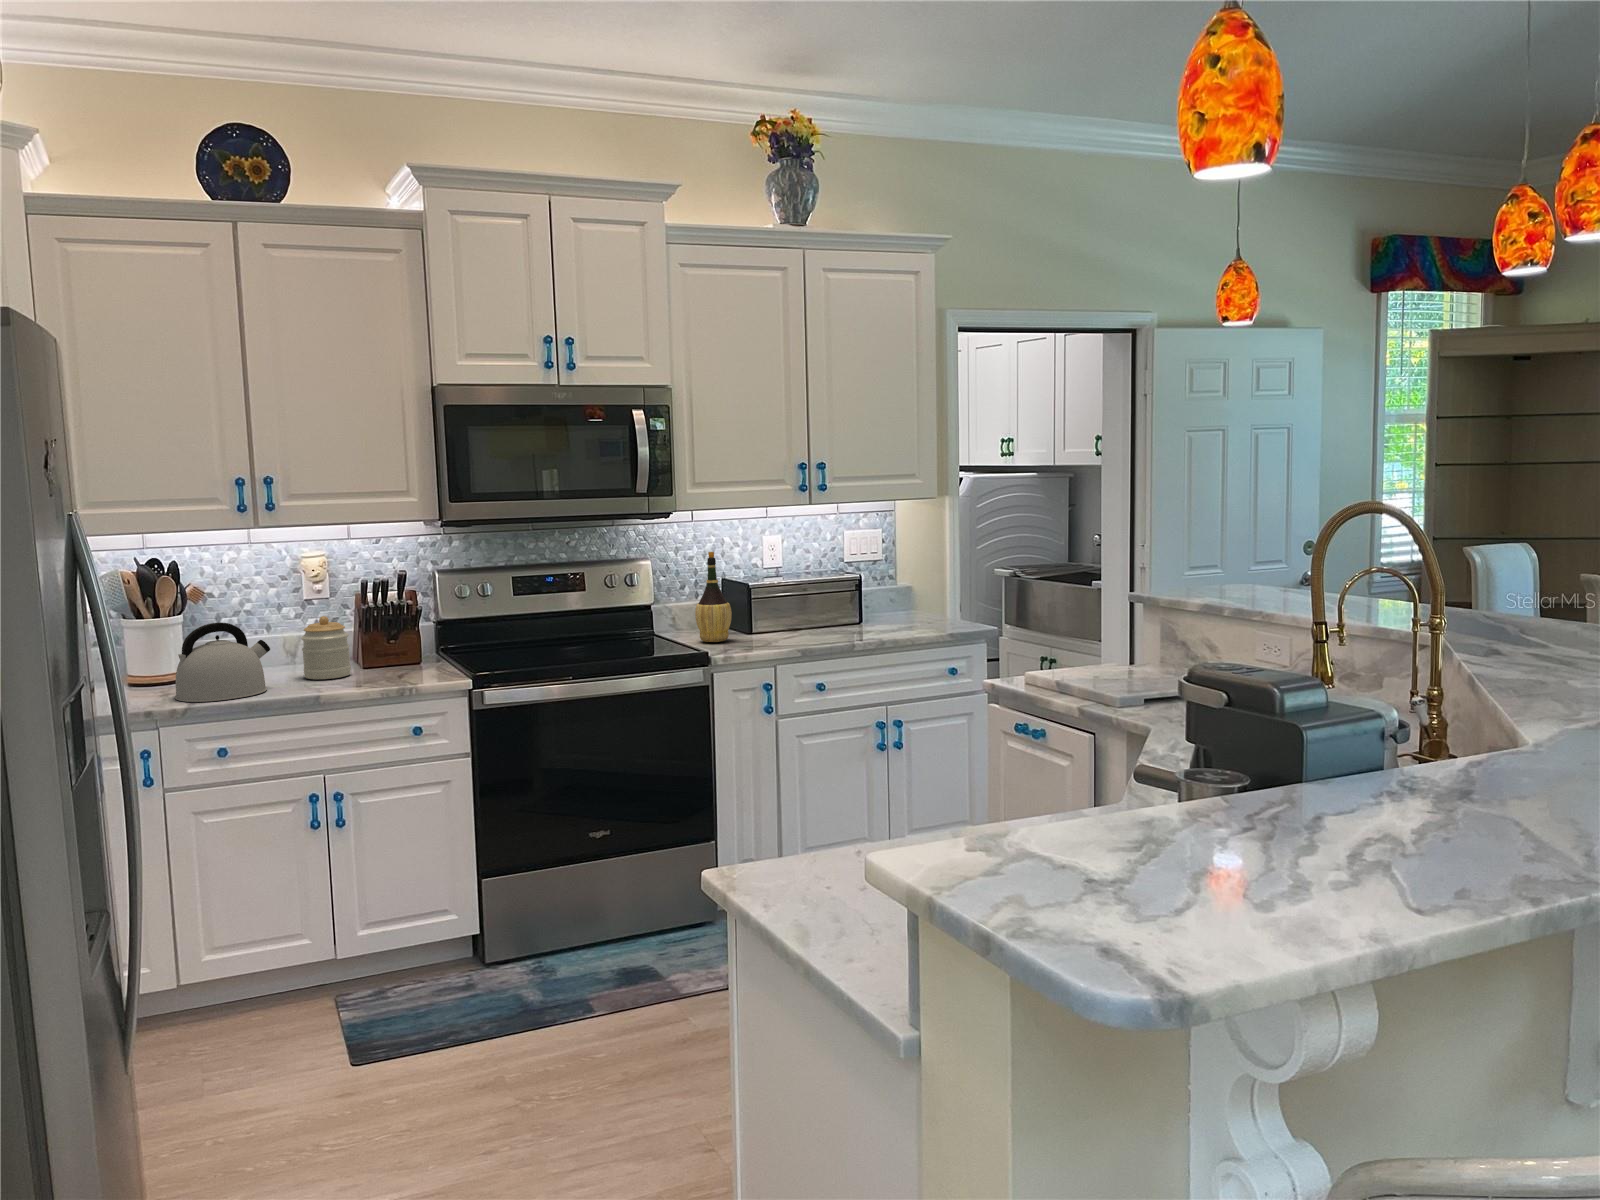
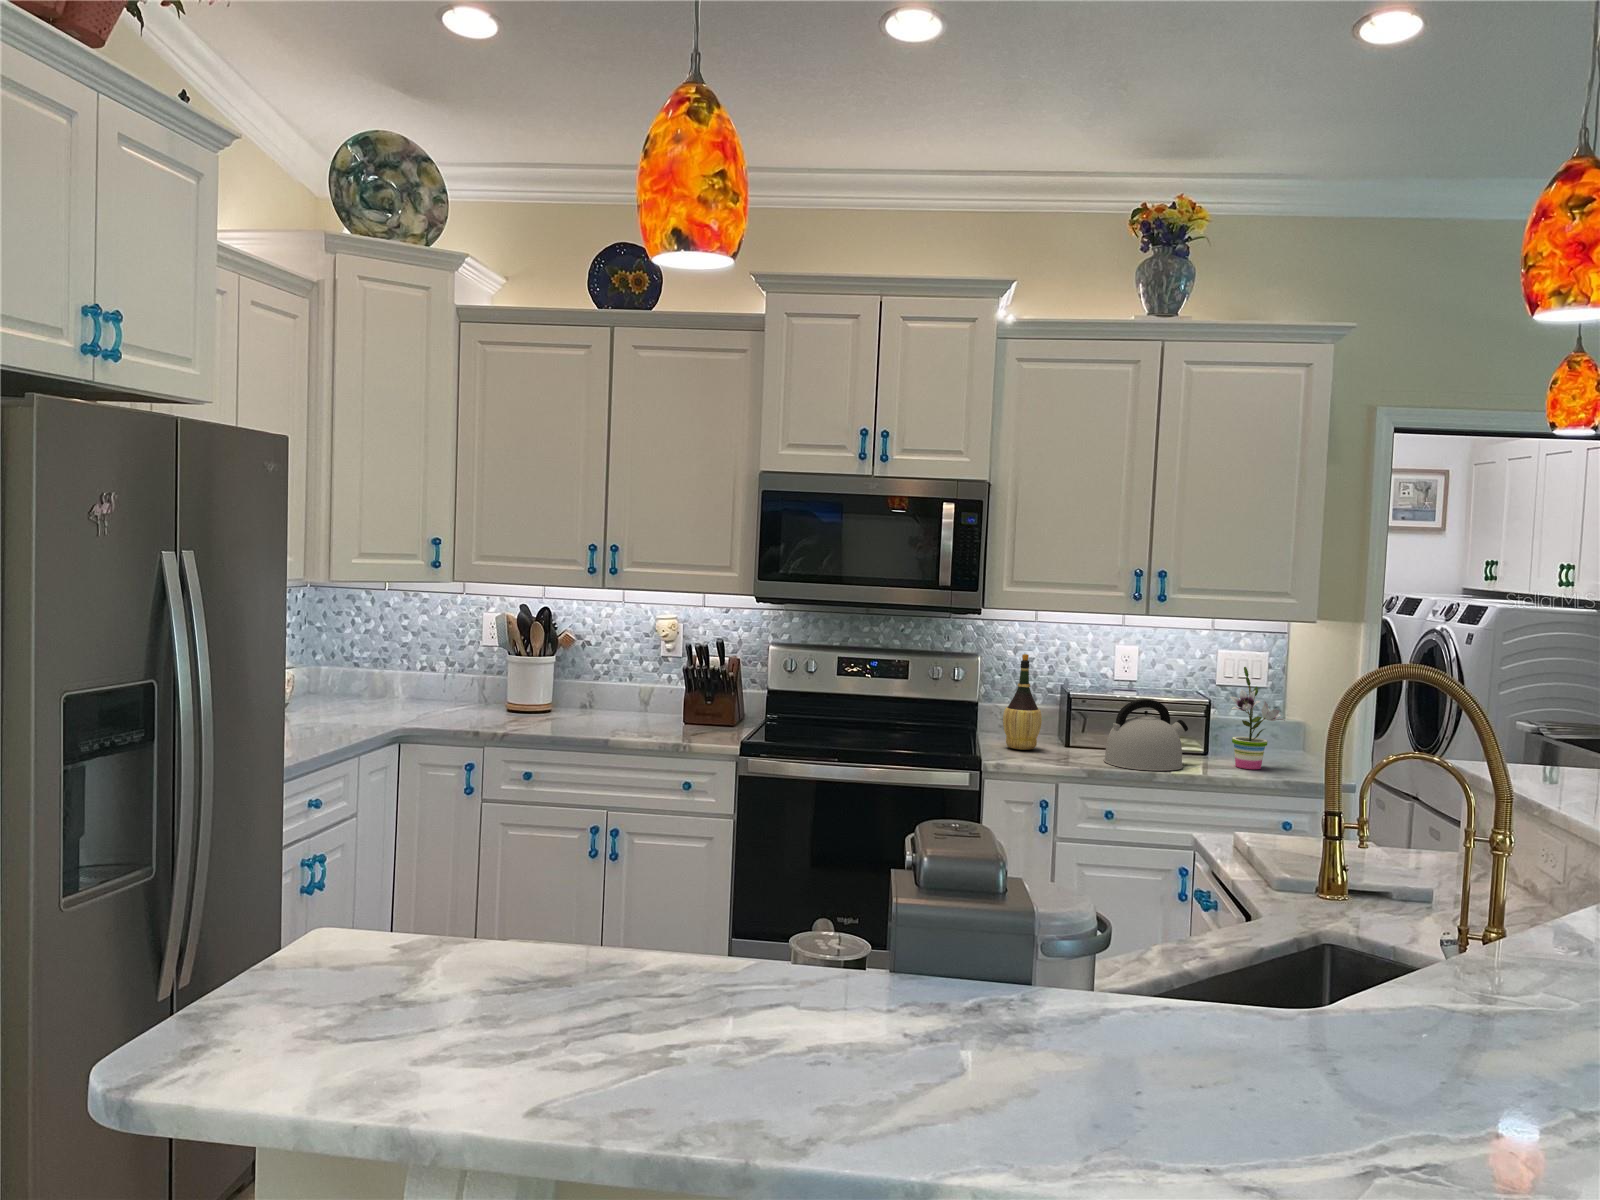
potted plant: none [885,542,927,629] -> present [1230,667,1285,769]
jar: present [301,616,351,679] -> none [628,671,669,727]
kettle: present [175,622,270,702] -> present [1104,699,1188,771]

